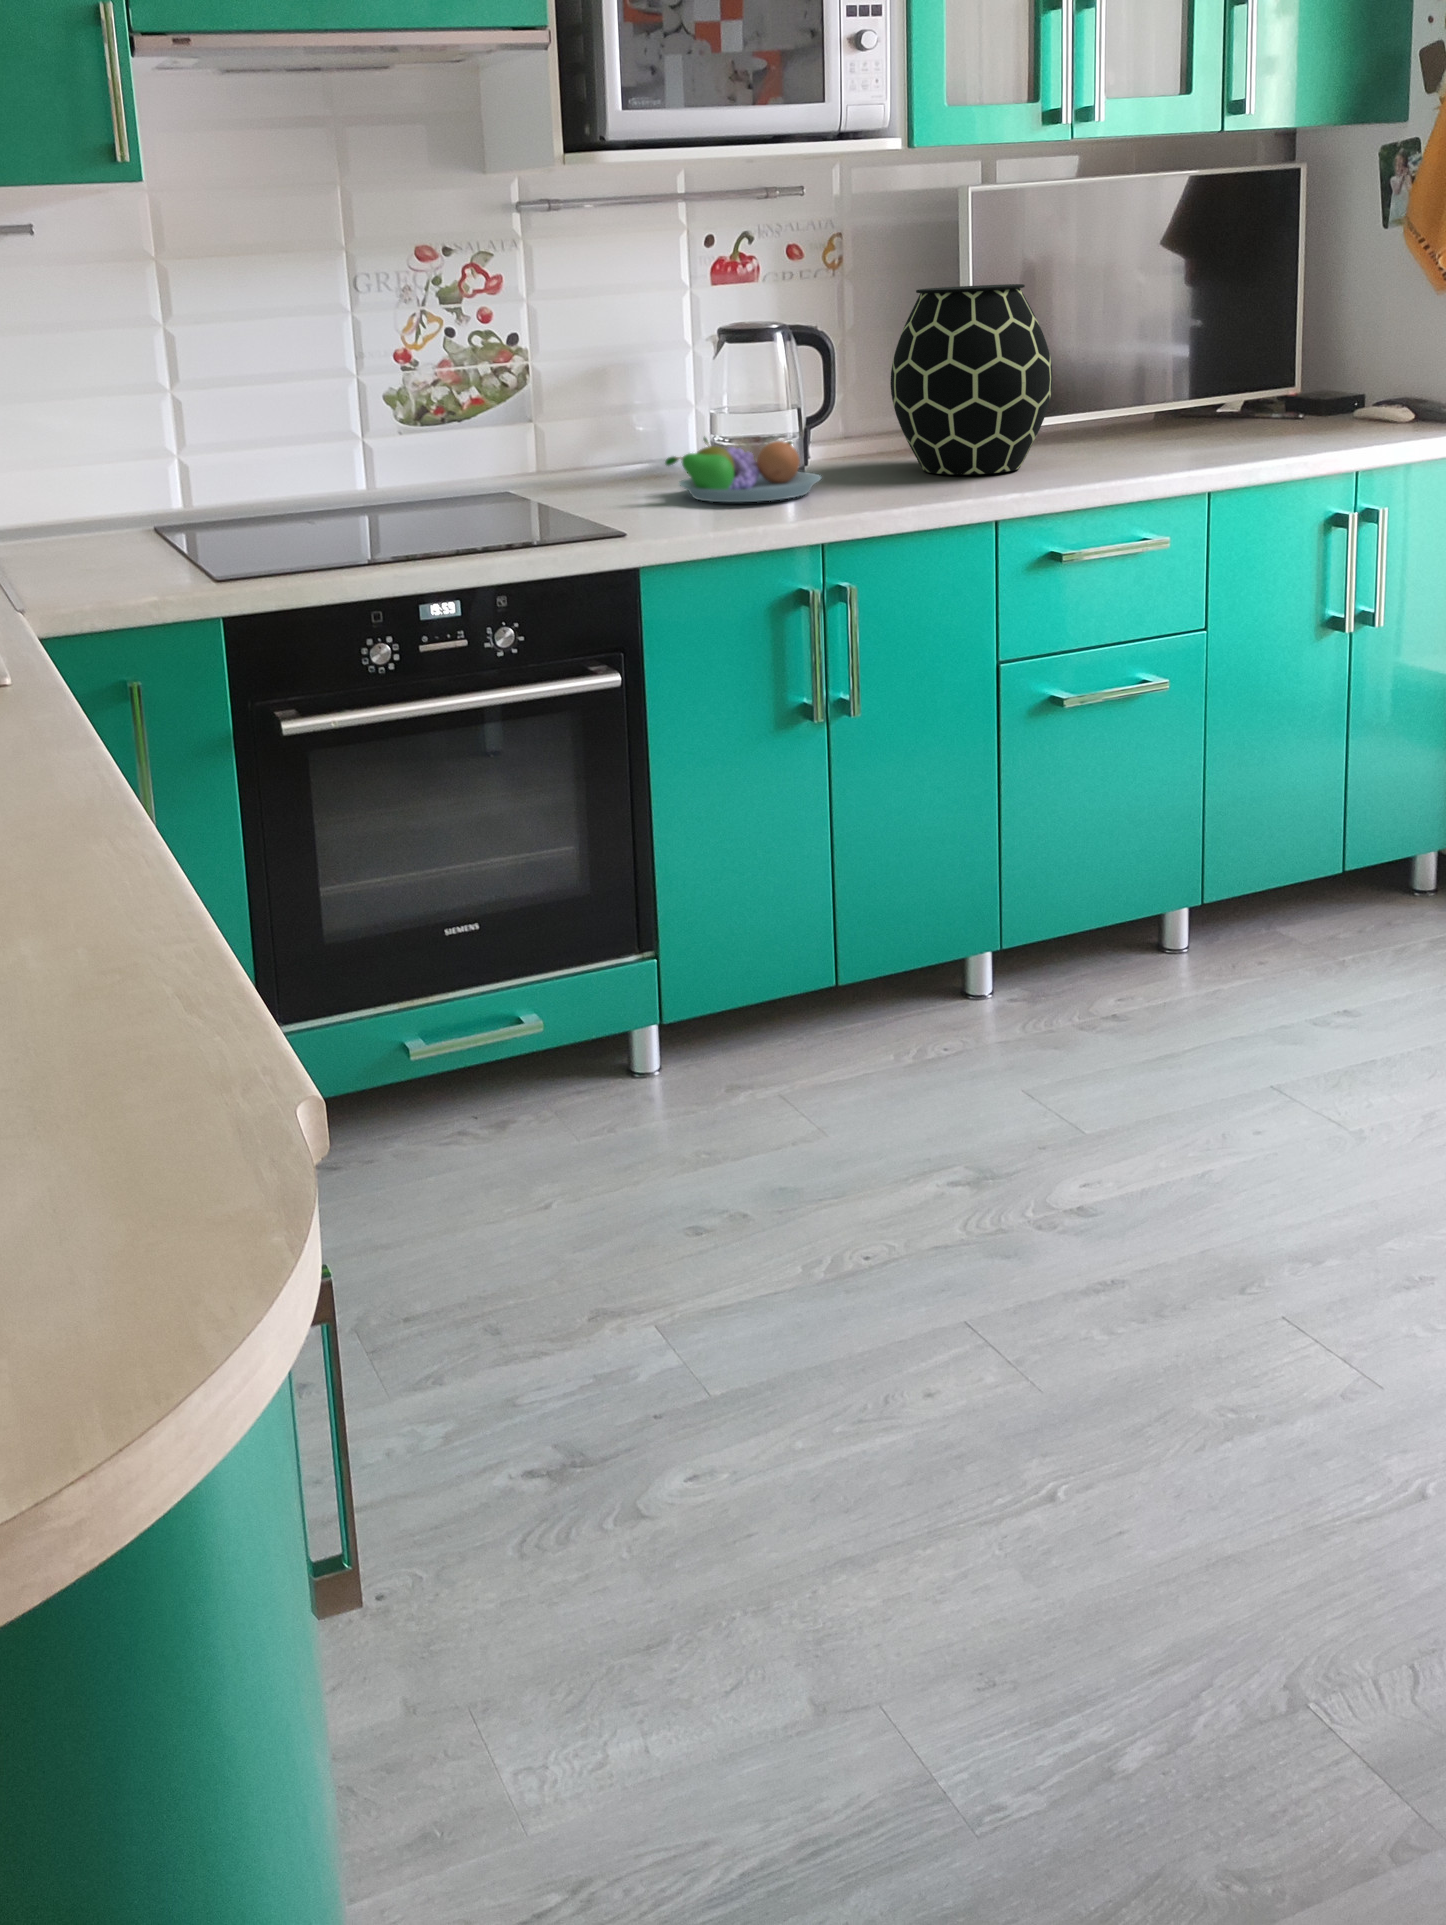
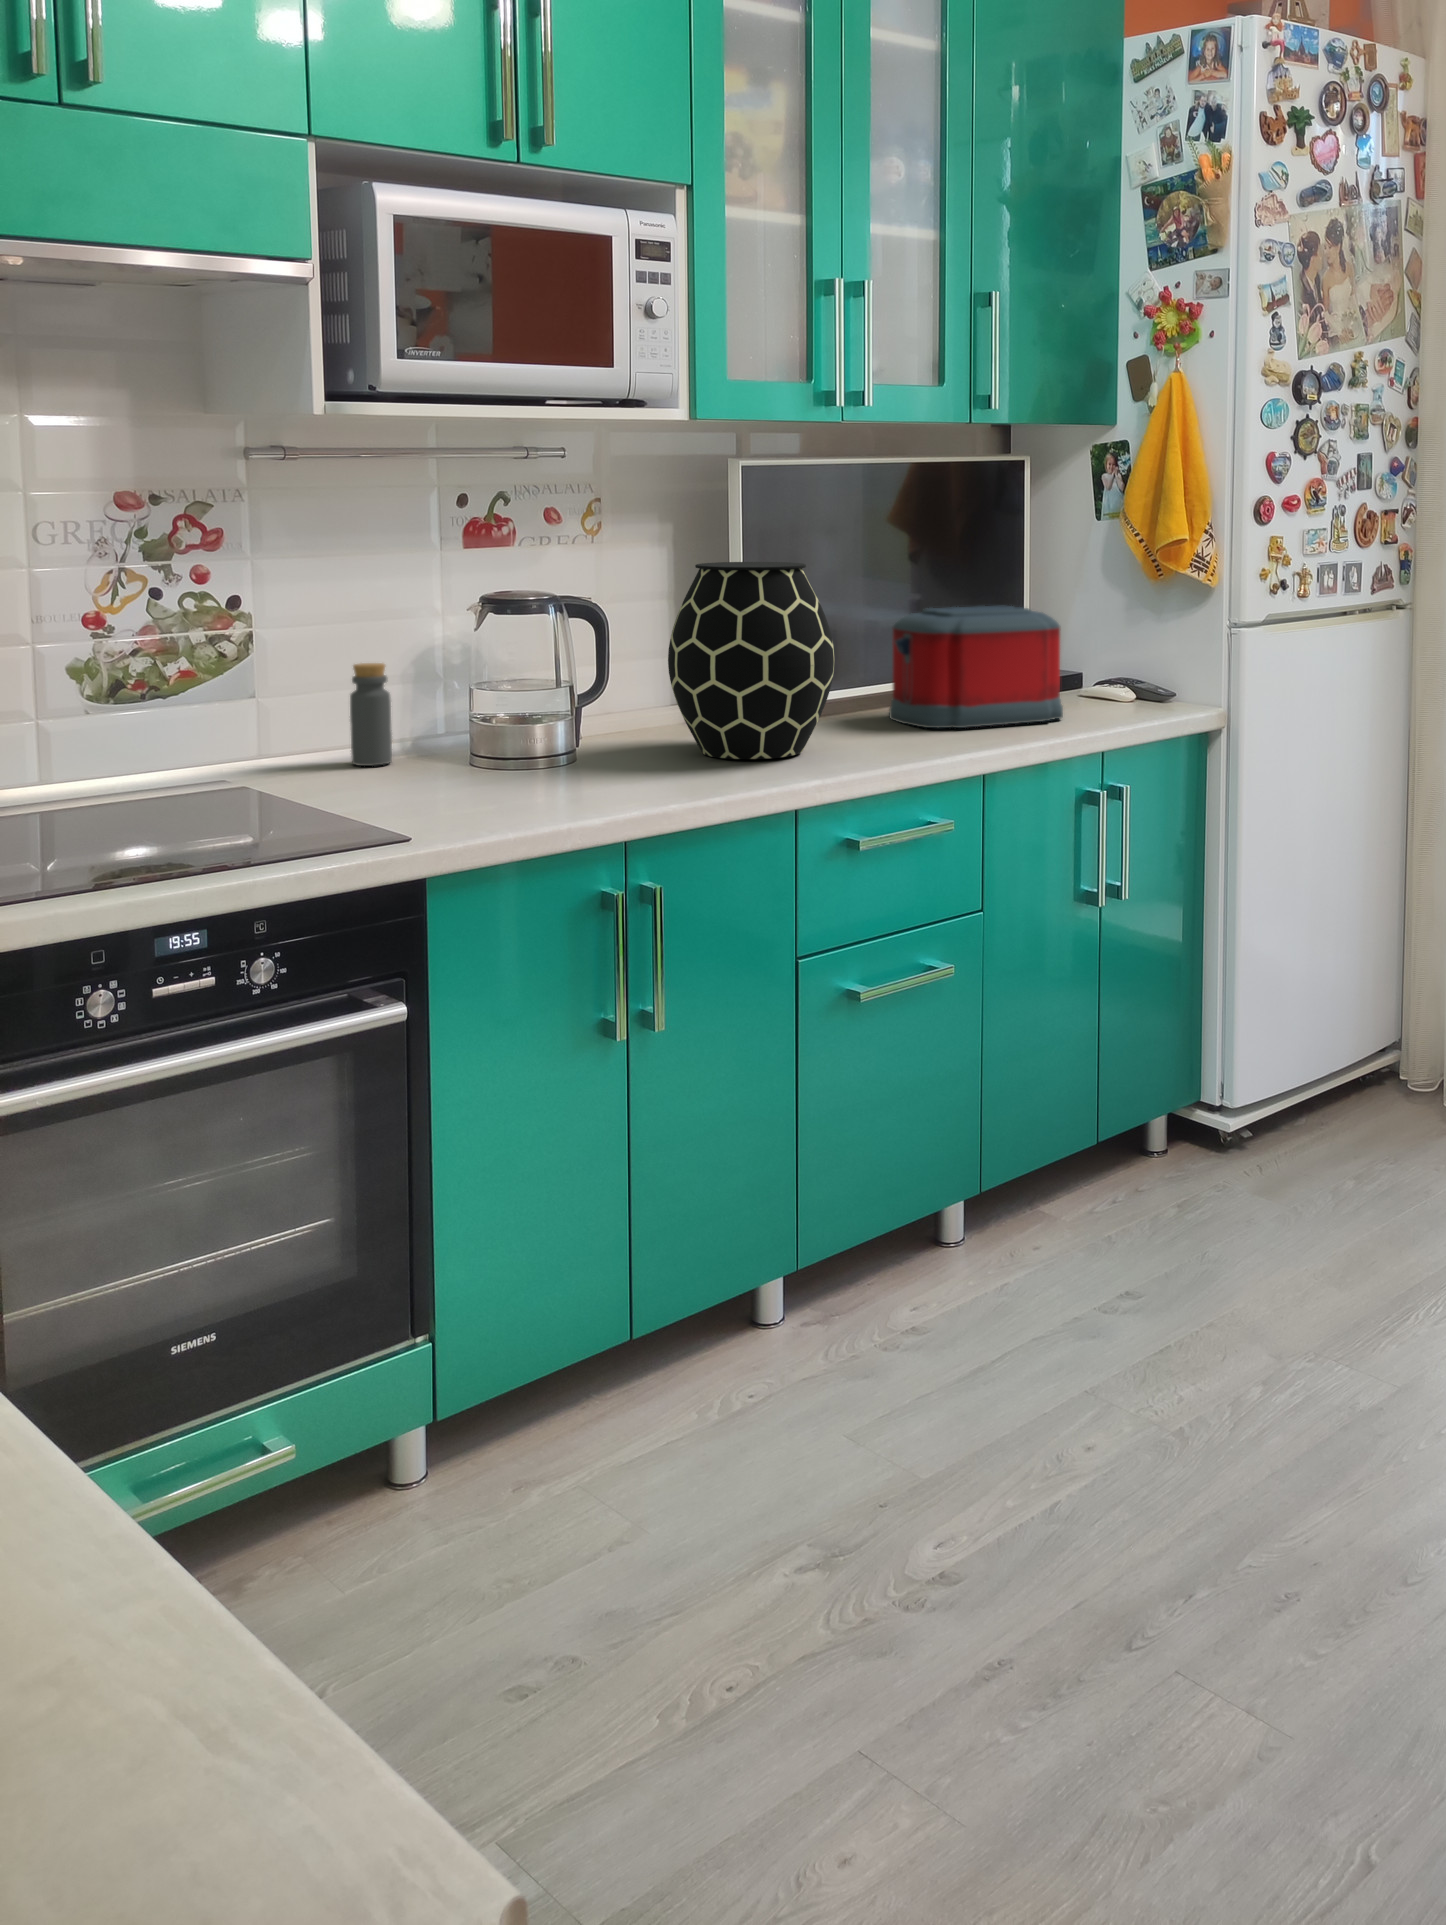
toaster: none [1130,323,1317,448] -> present [889,606,1063,728]
bottle: none [610,389,646,480] -> present [350,663,392,766]
fruit bowl: present [665,438,821,502] -> none [435,720,610,796]

